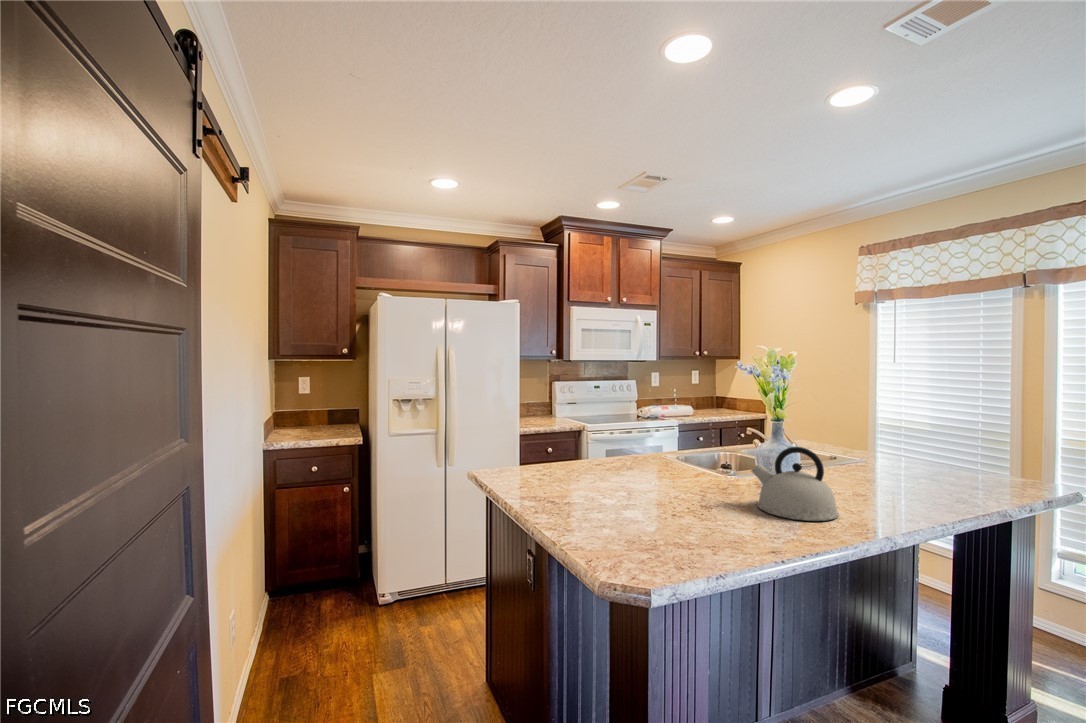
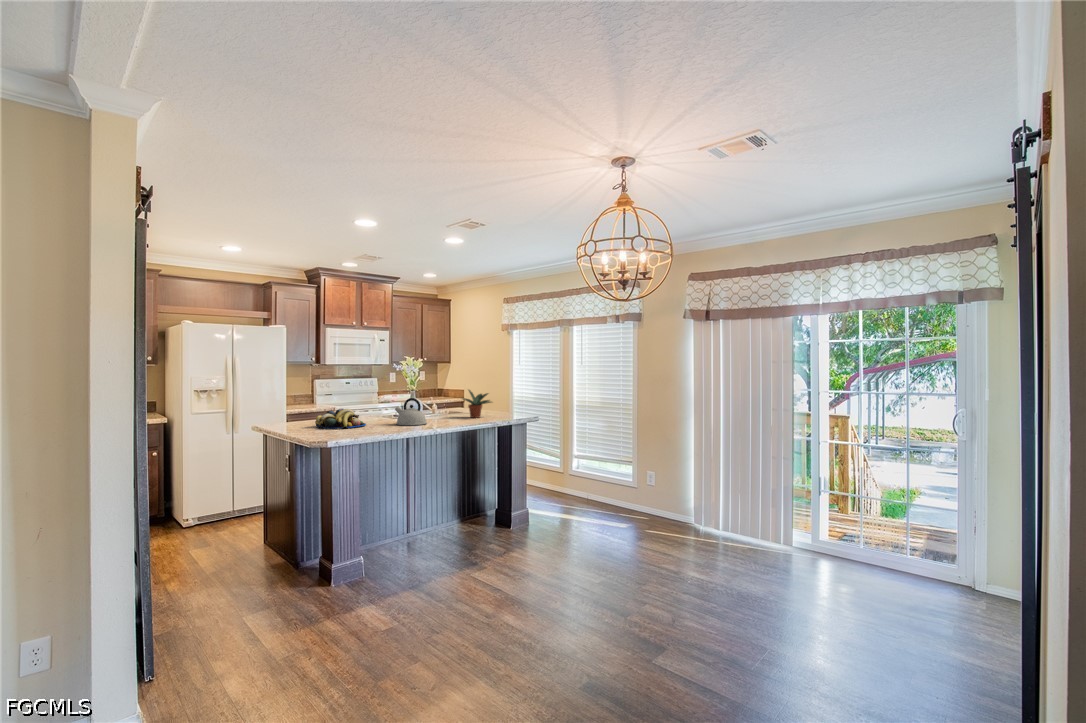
potted plant: none [868,419,965,488] -> present [463,390,491,418]
fruit bowl: none [578,460,689,523] -> present [315,409,366,429]

